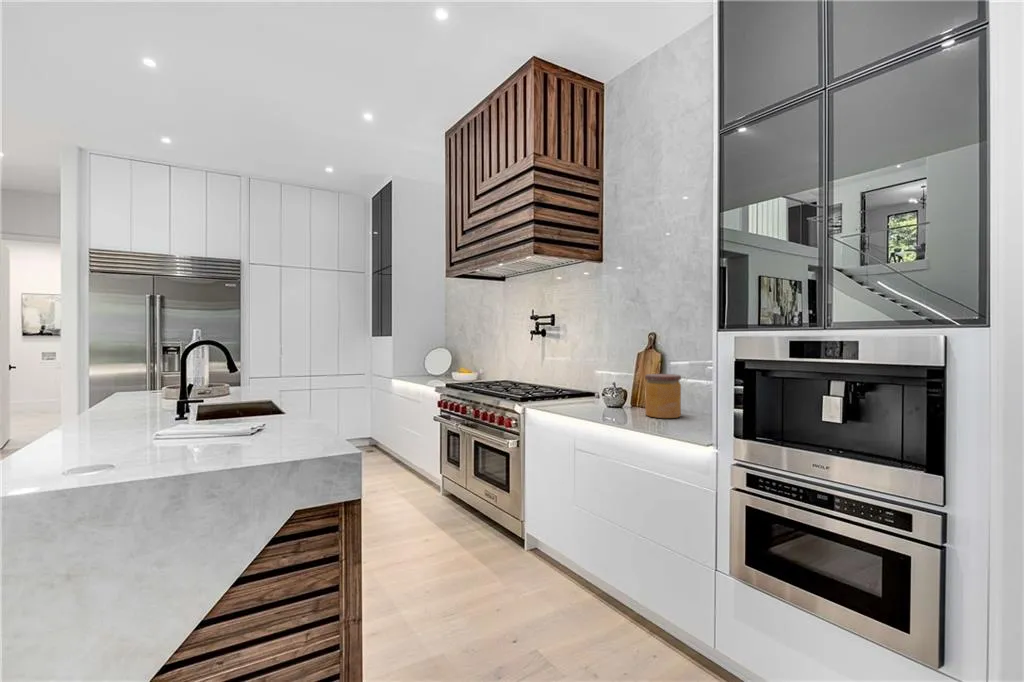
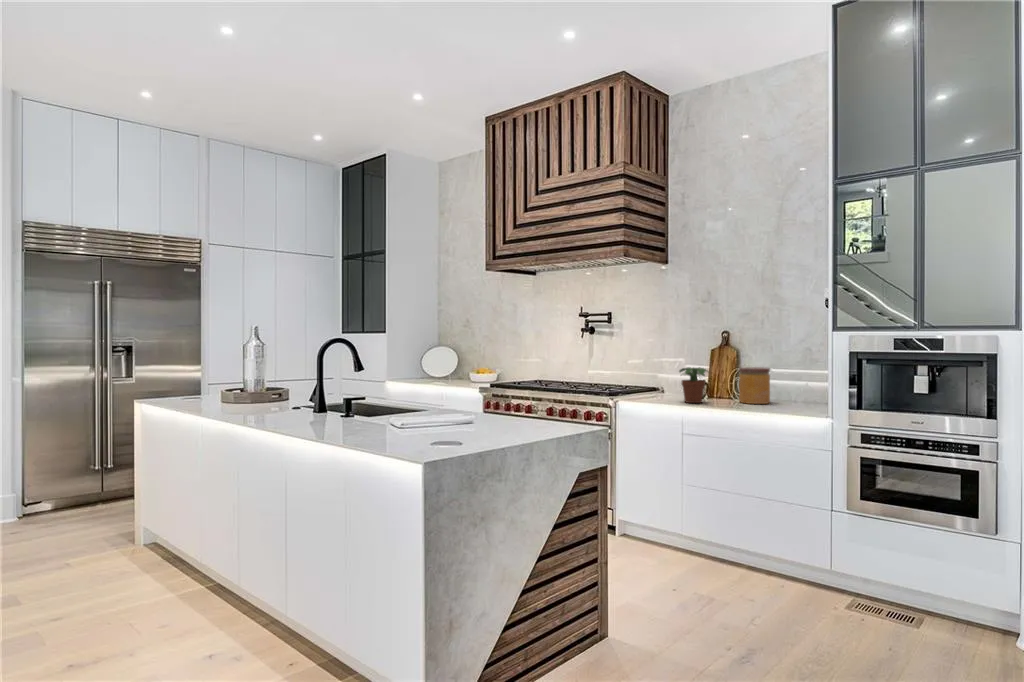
potted plant: none [576,373,611,414] -> present [679,368,708,403]

